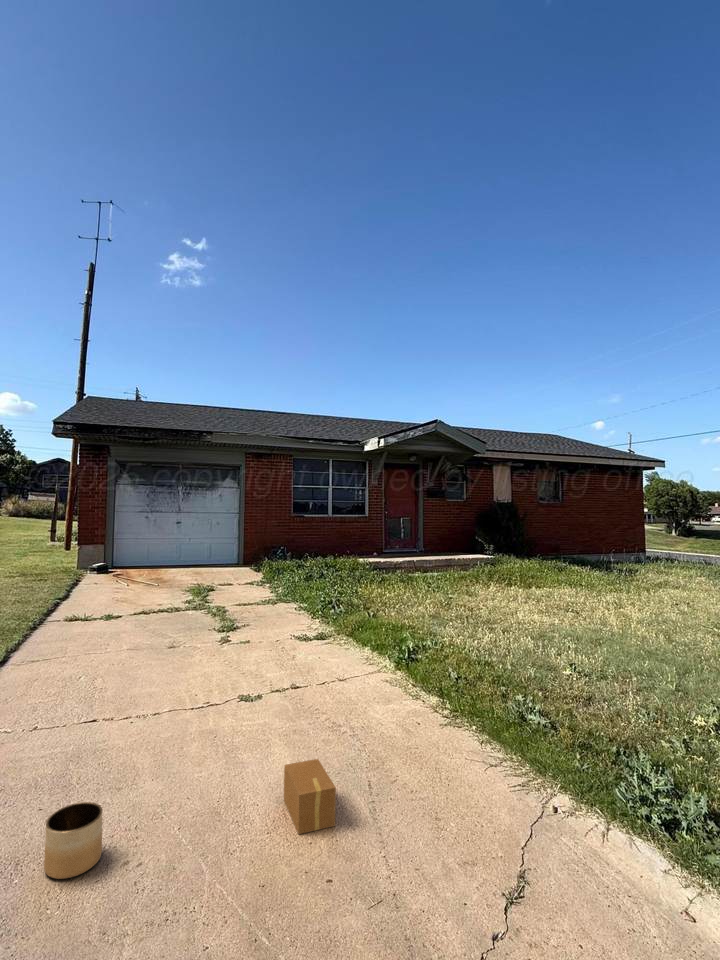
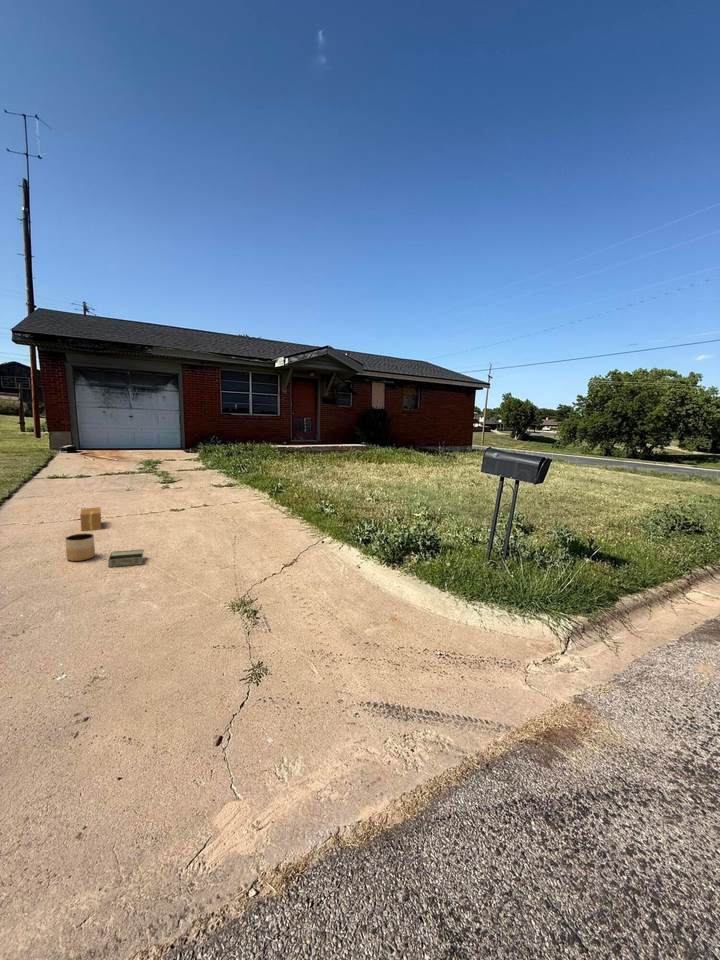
cardboard box: present [284,759,336,834] -> present [80,507,101,531]
toolbox: none [124,849,199,910] -> present [108,550,144,567]

